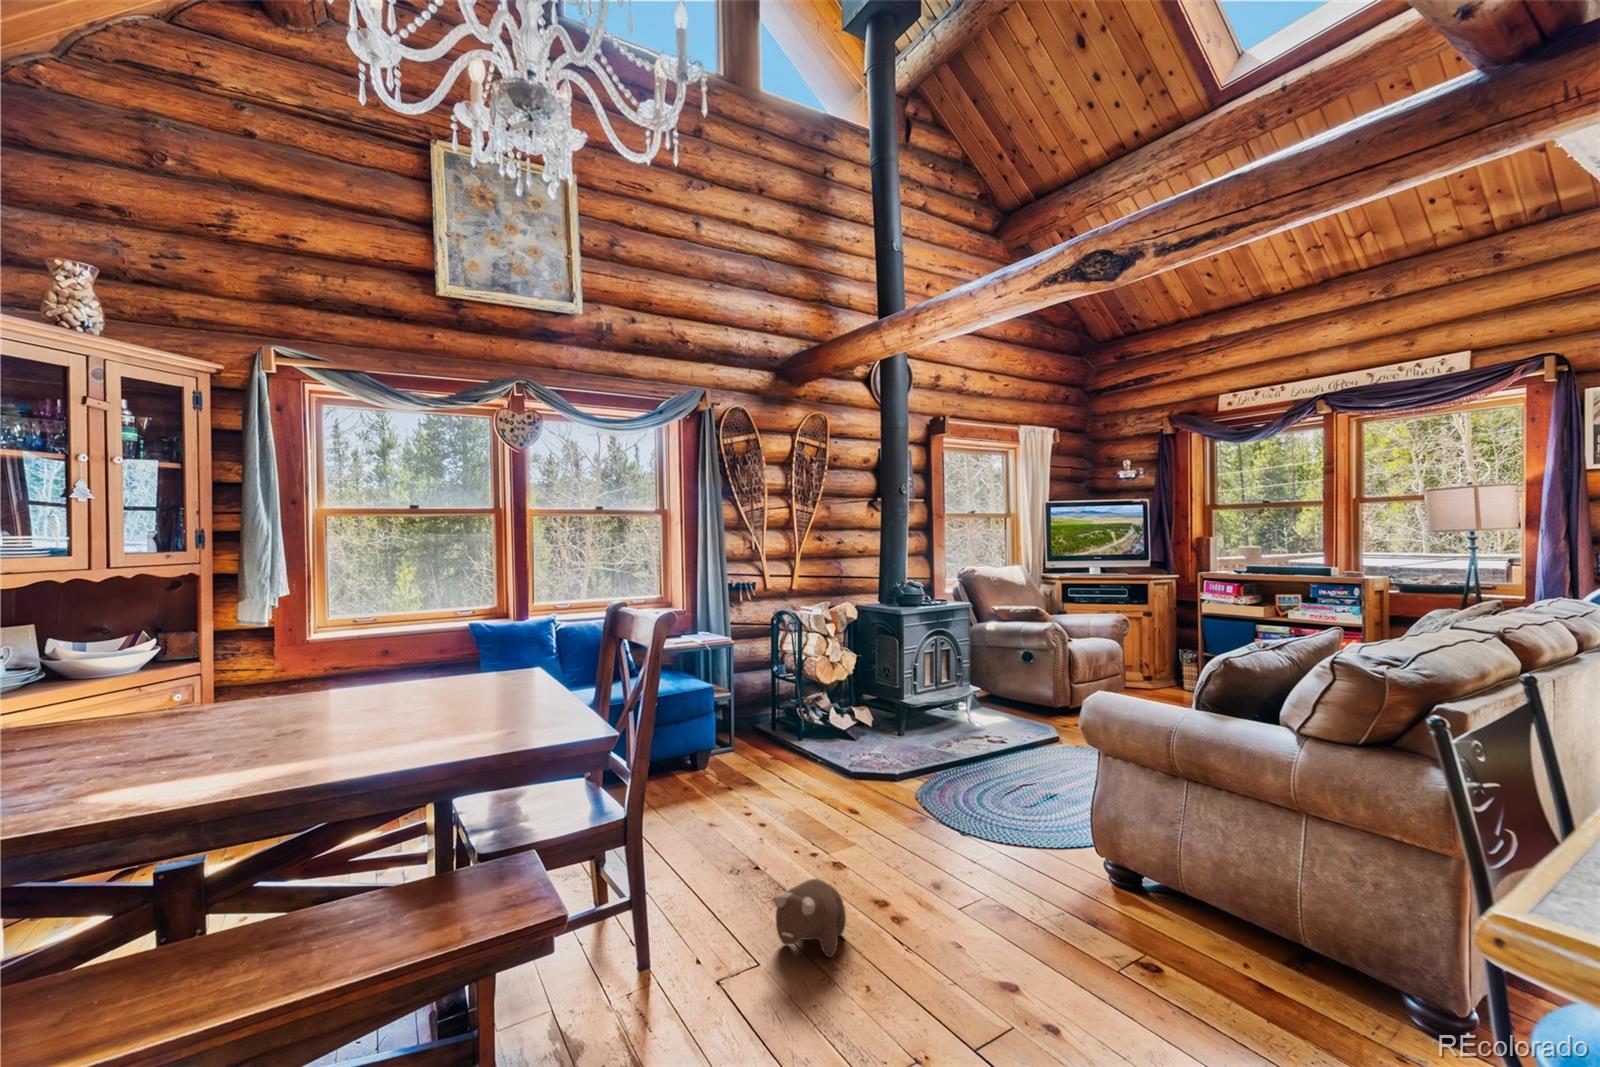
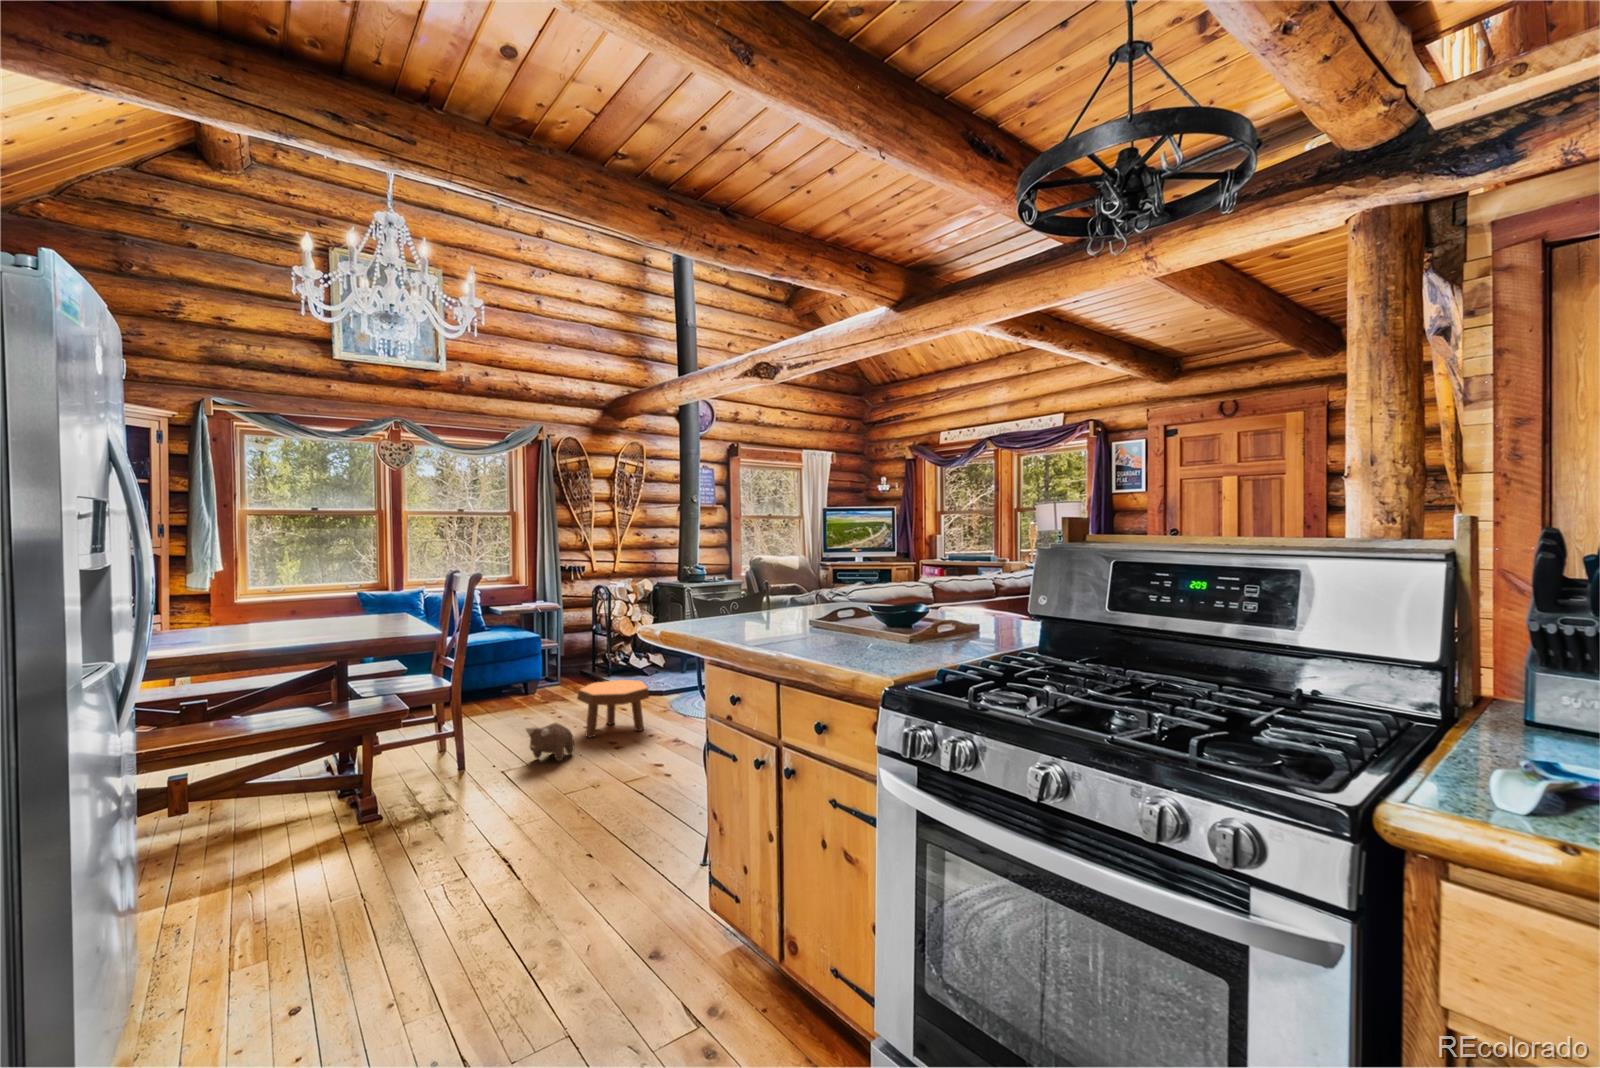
footstool: none [818,774,940,887] -> present [577,680,649,738]

